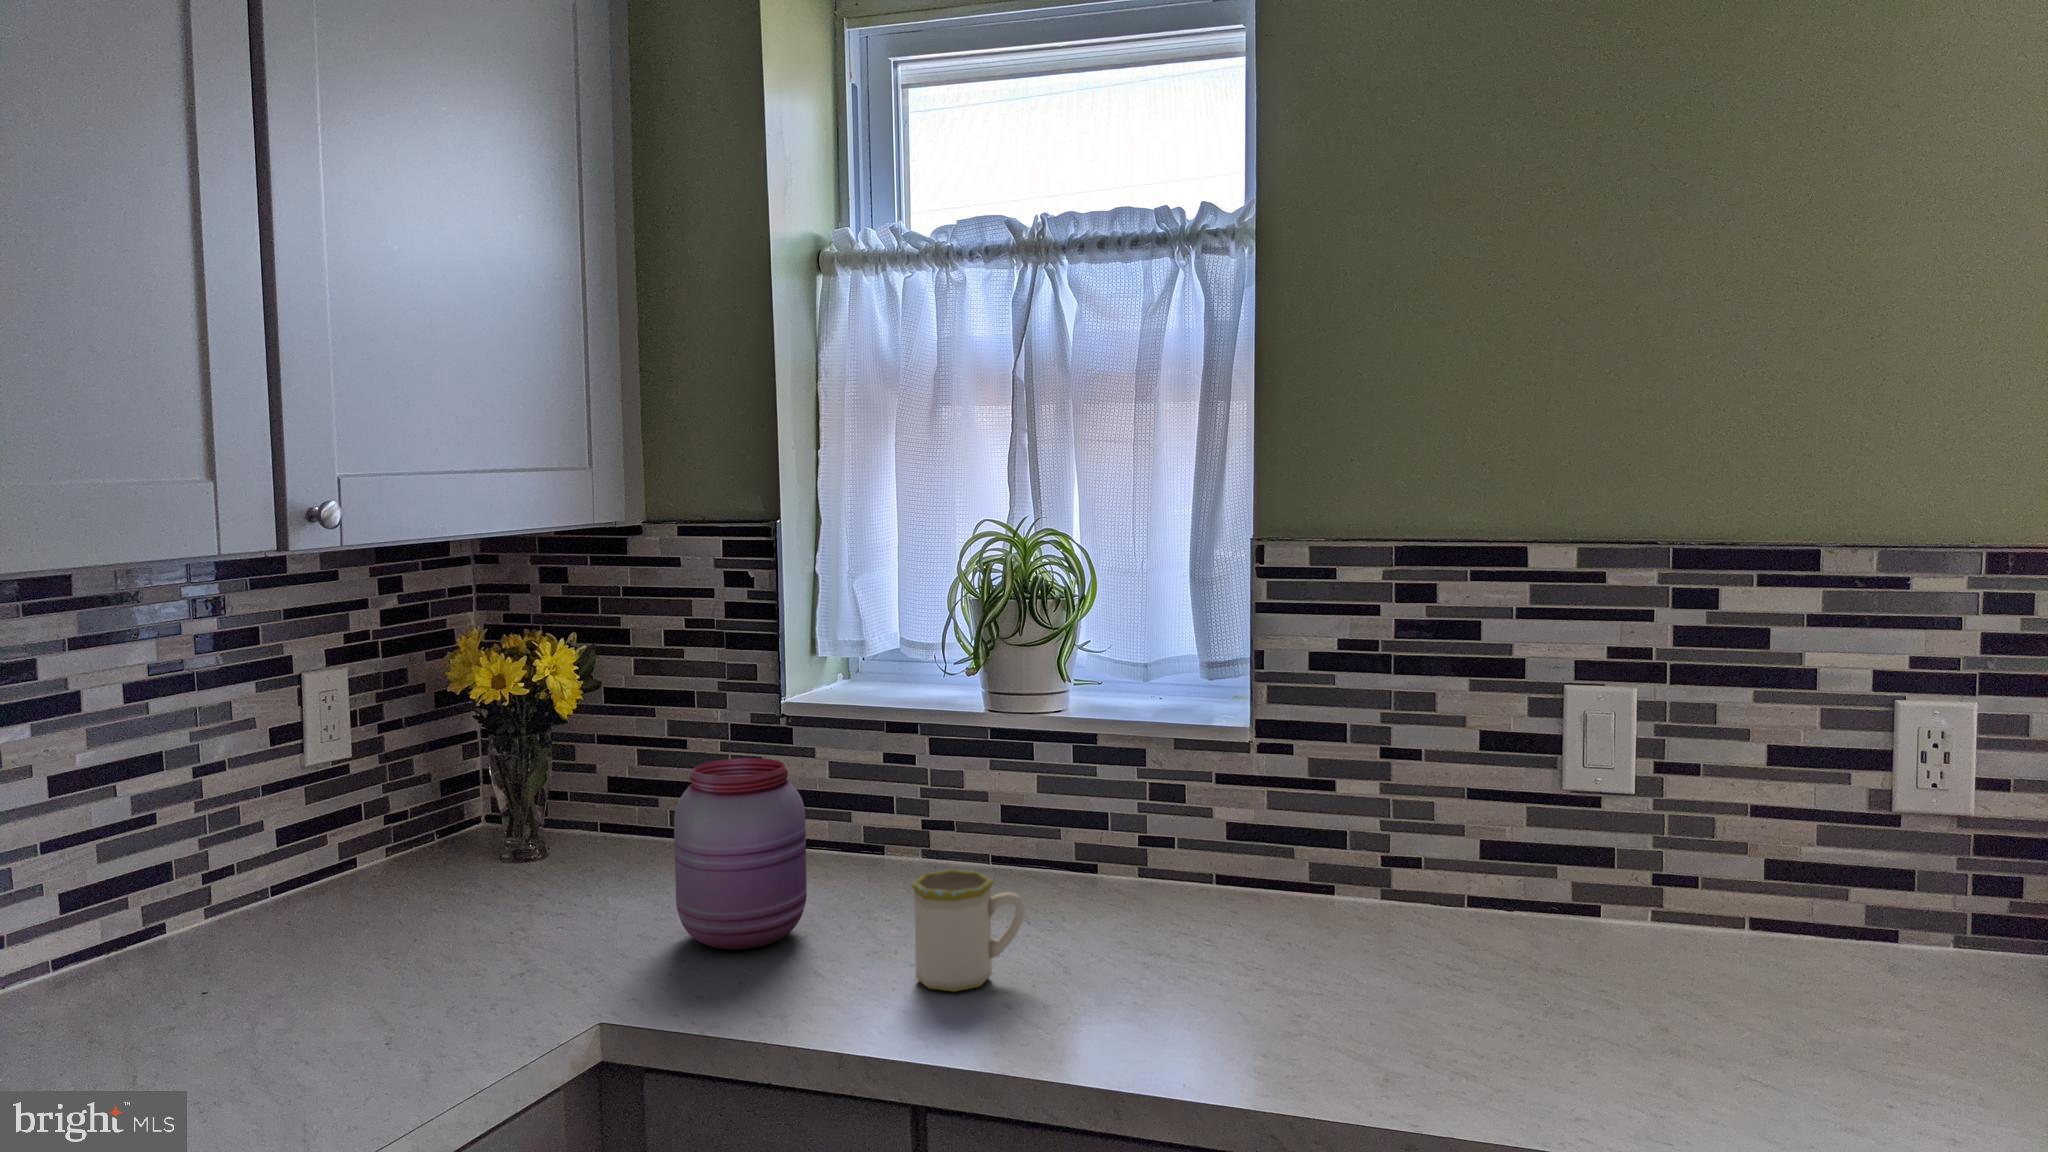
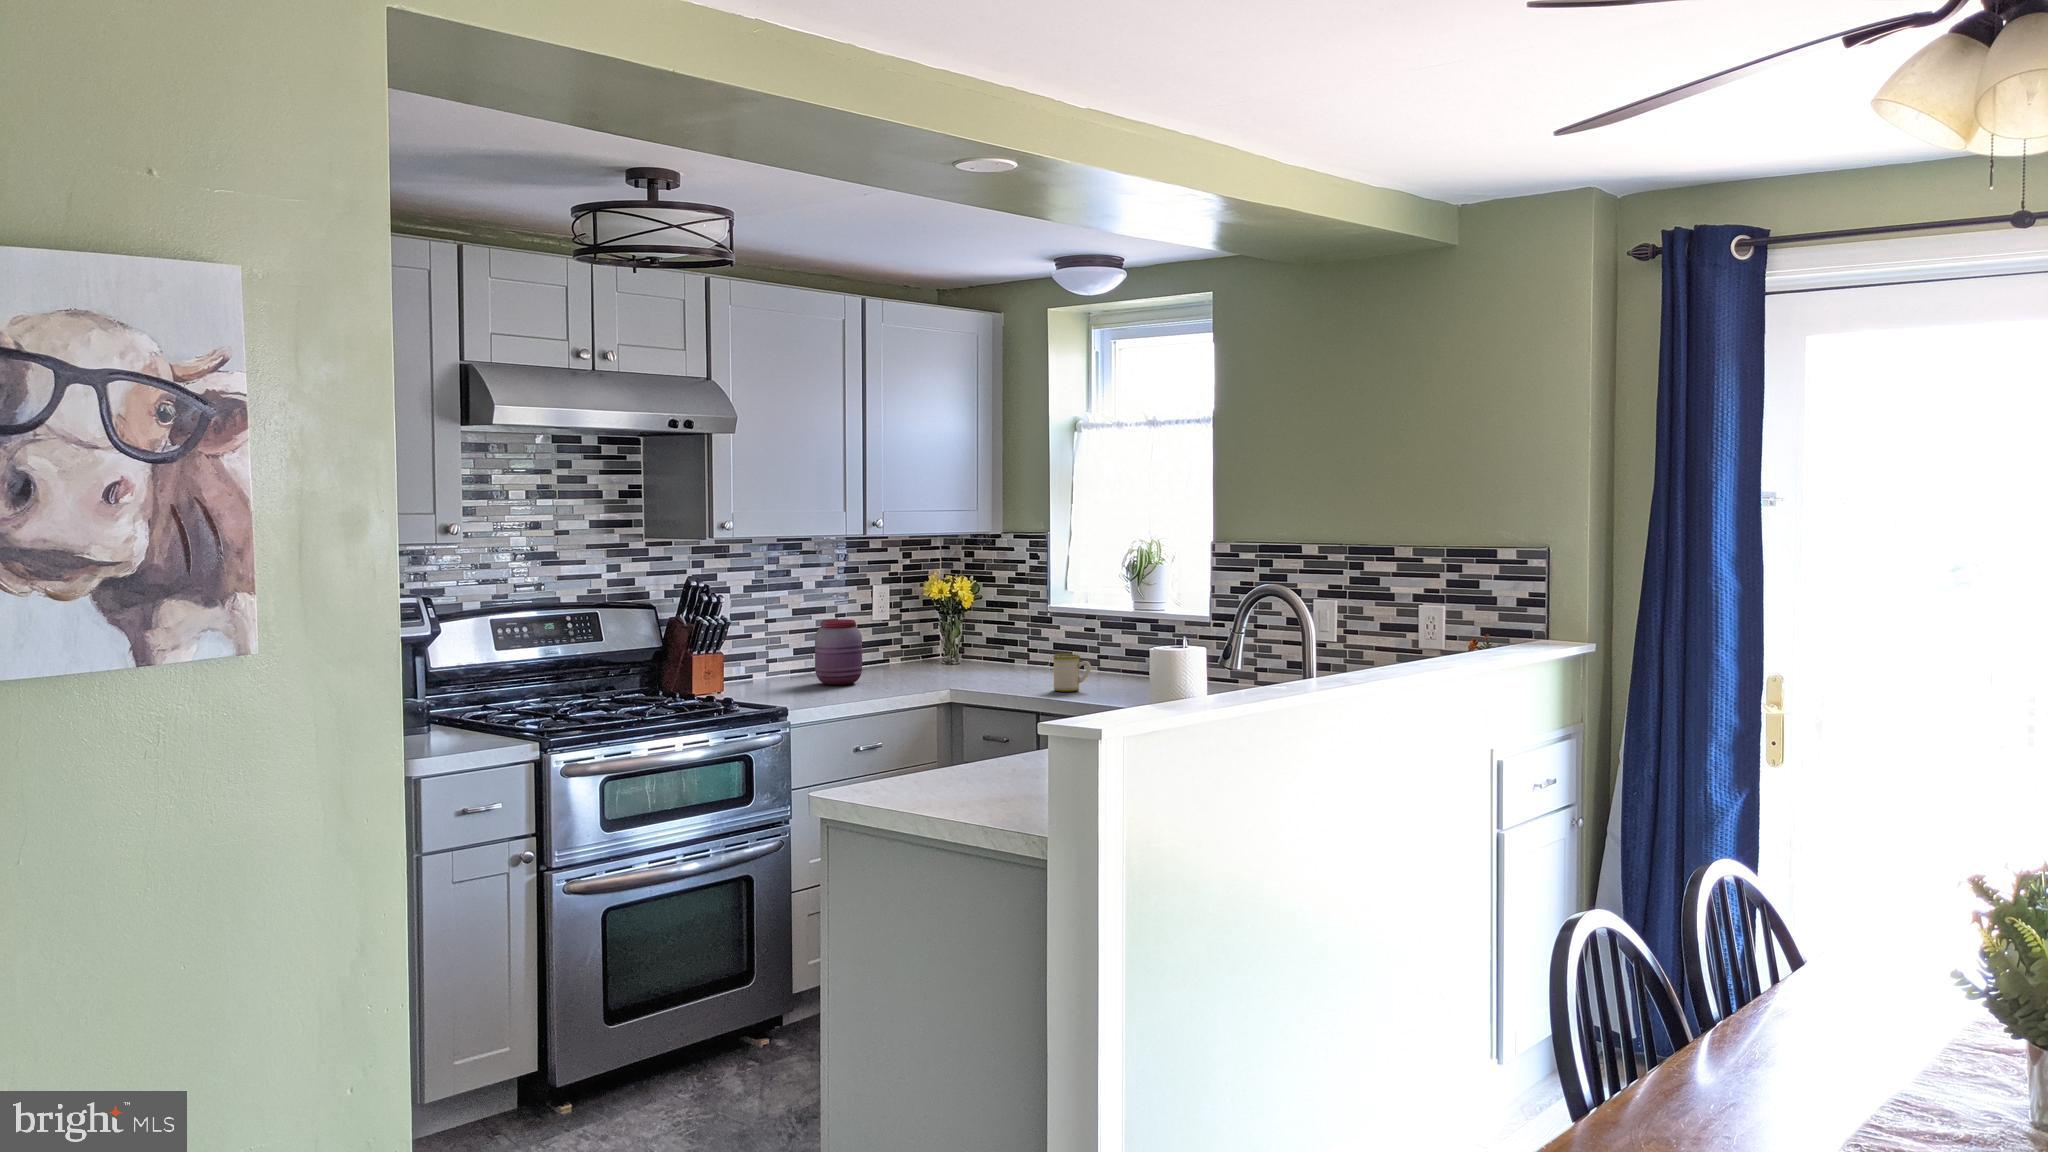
jar: present [674,758,807,950] -> present [815,619,862,685]

